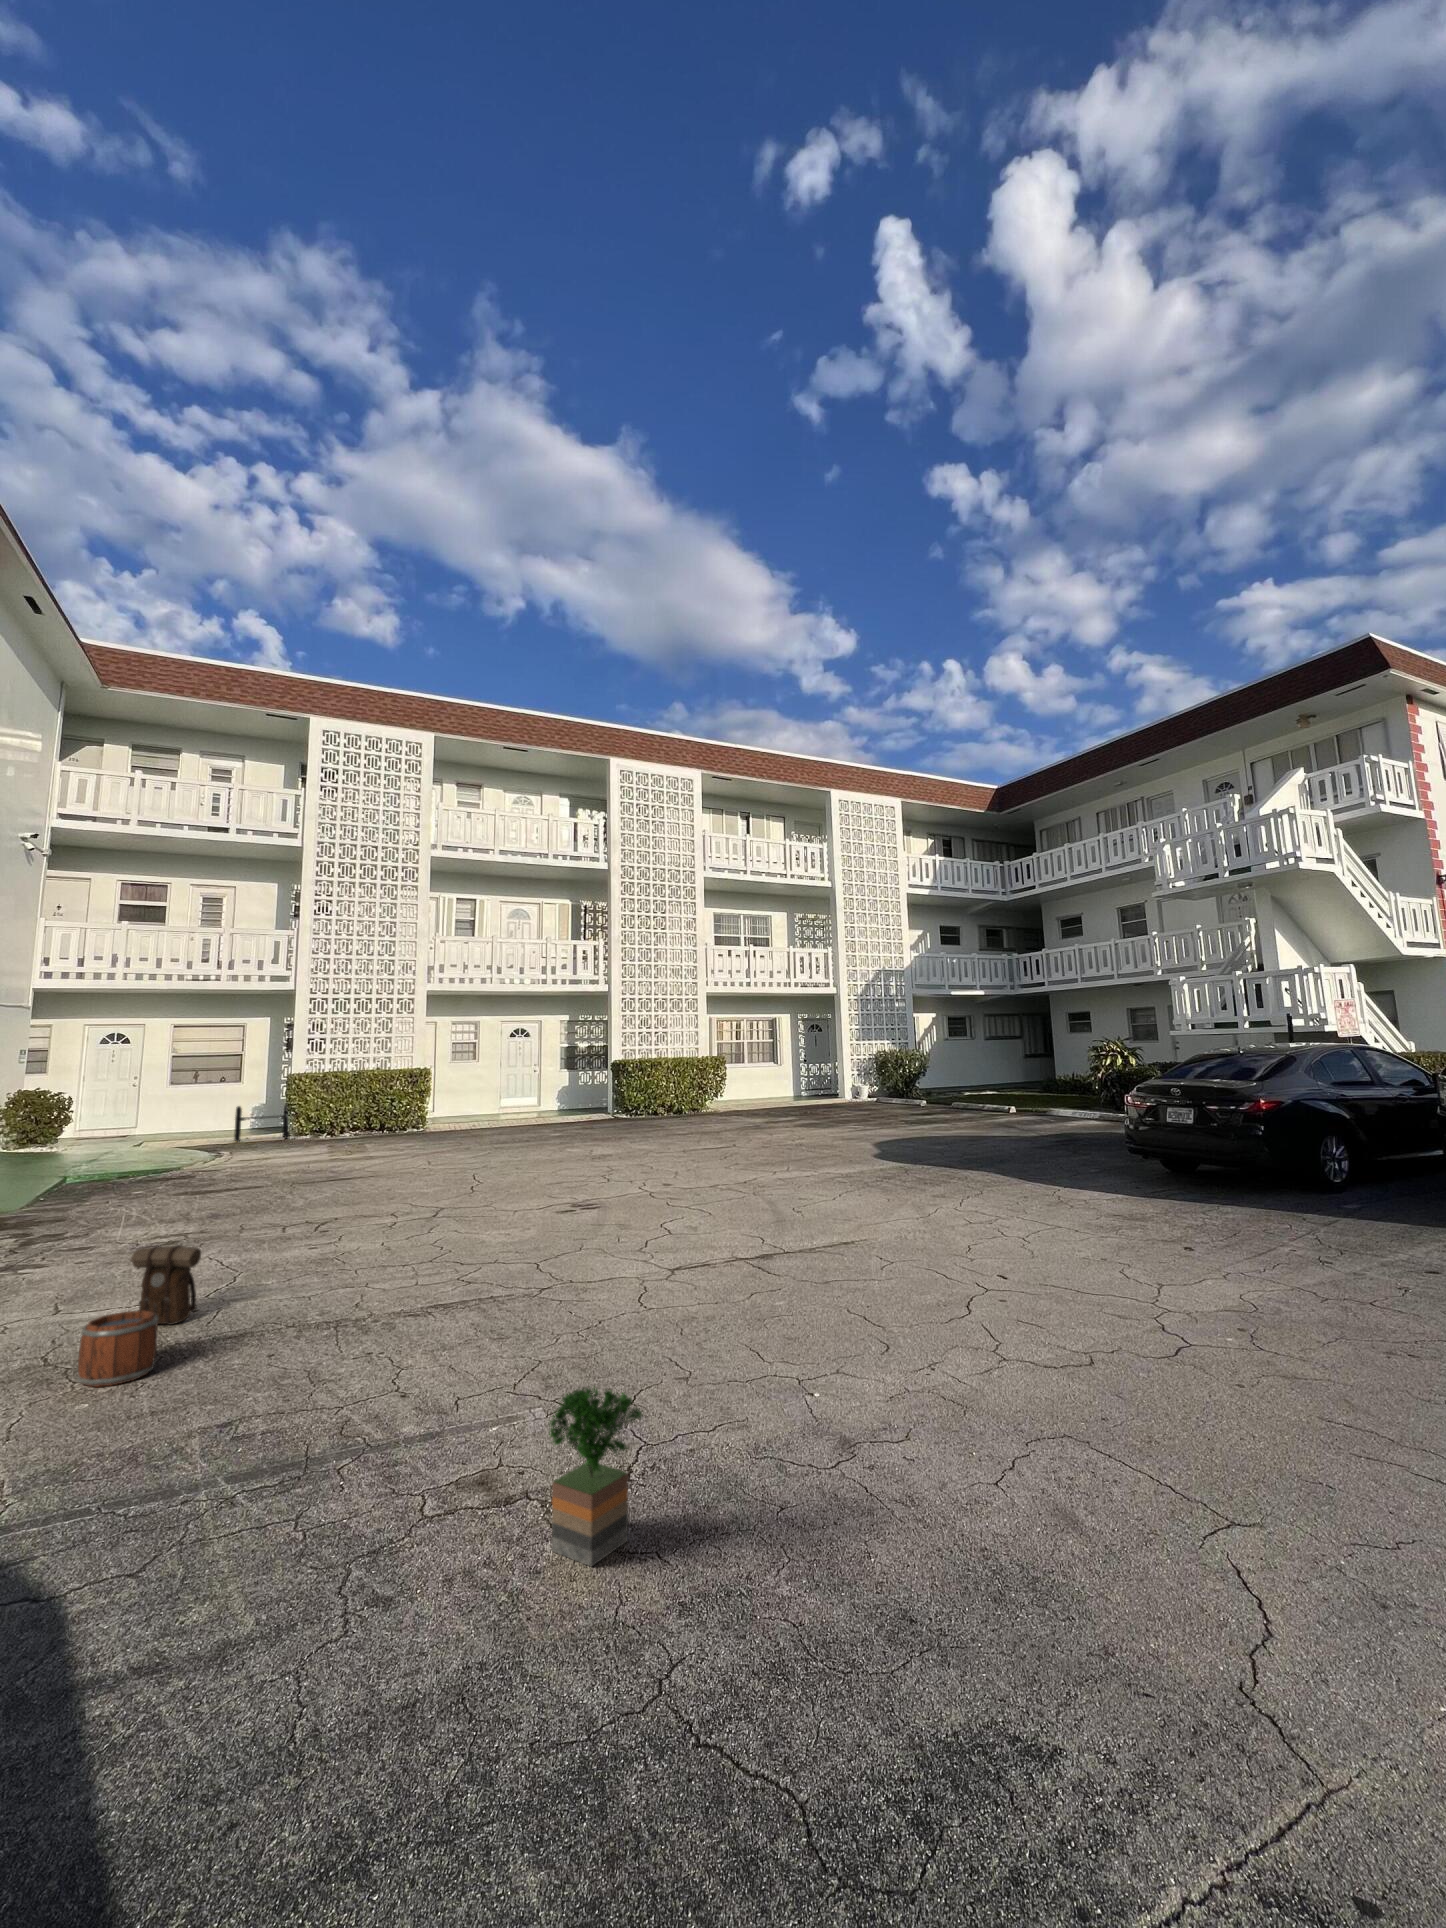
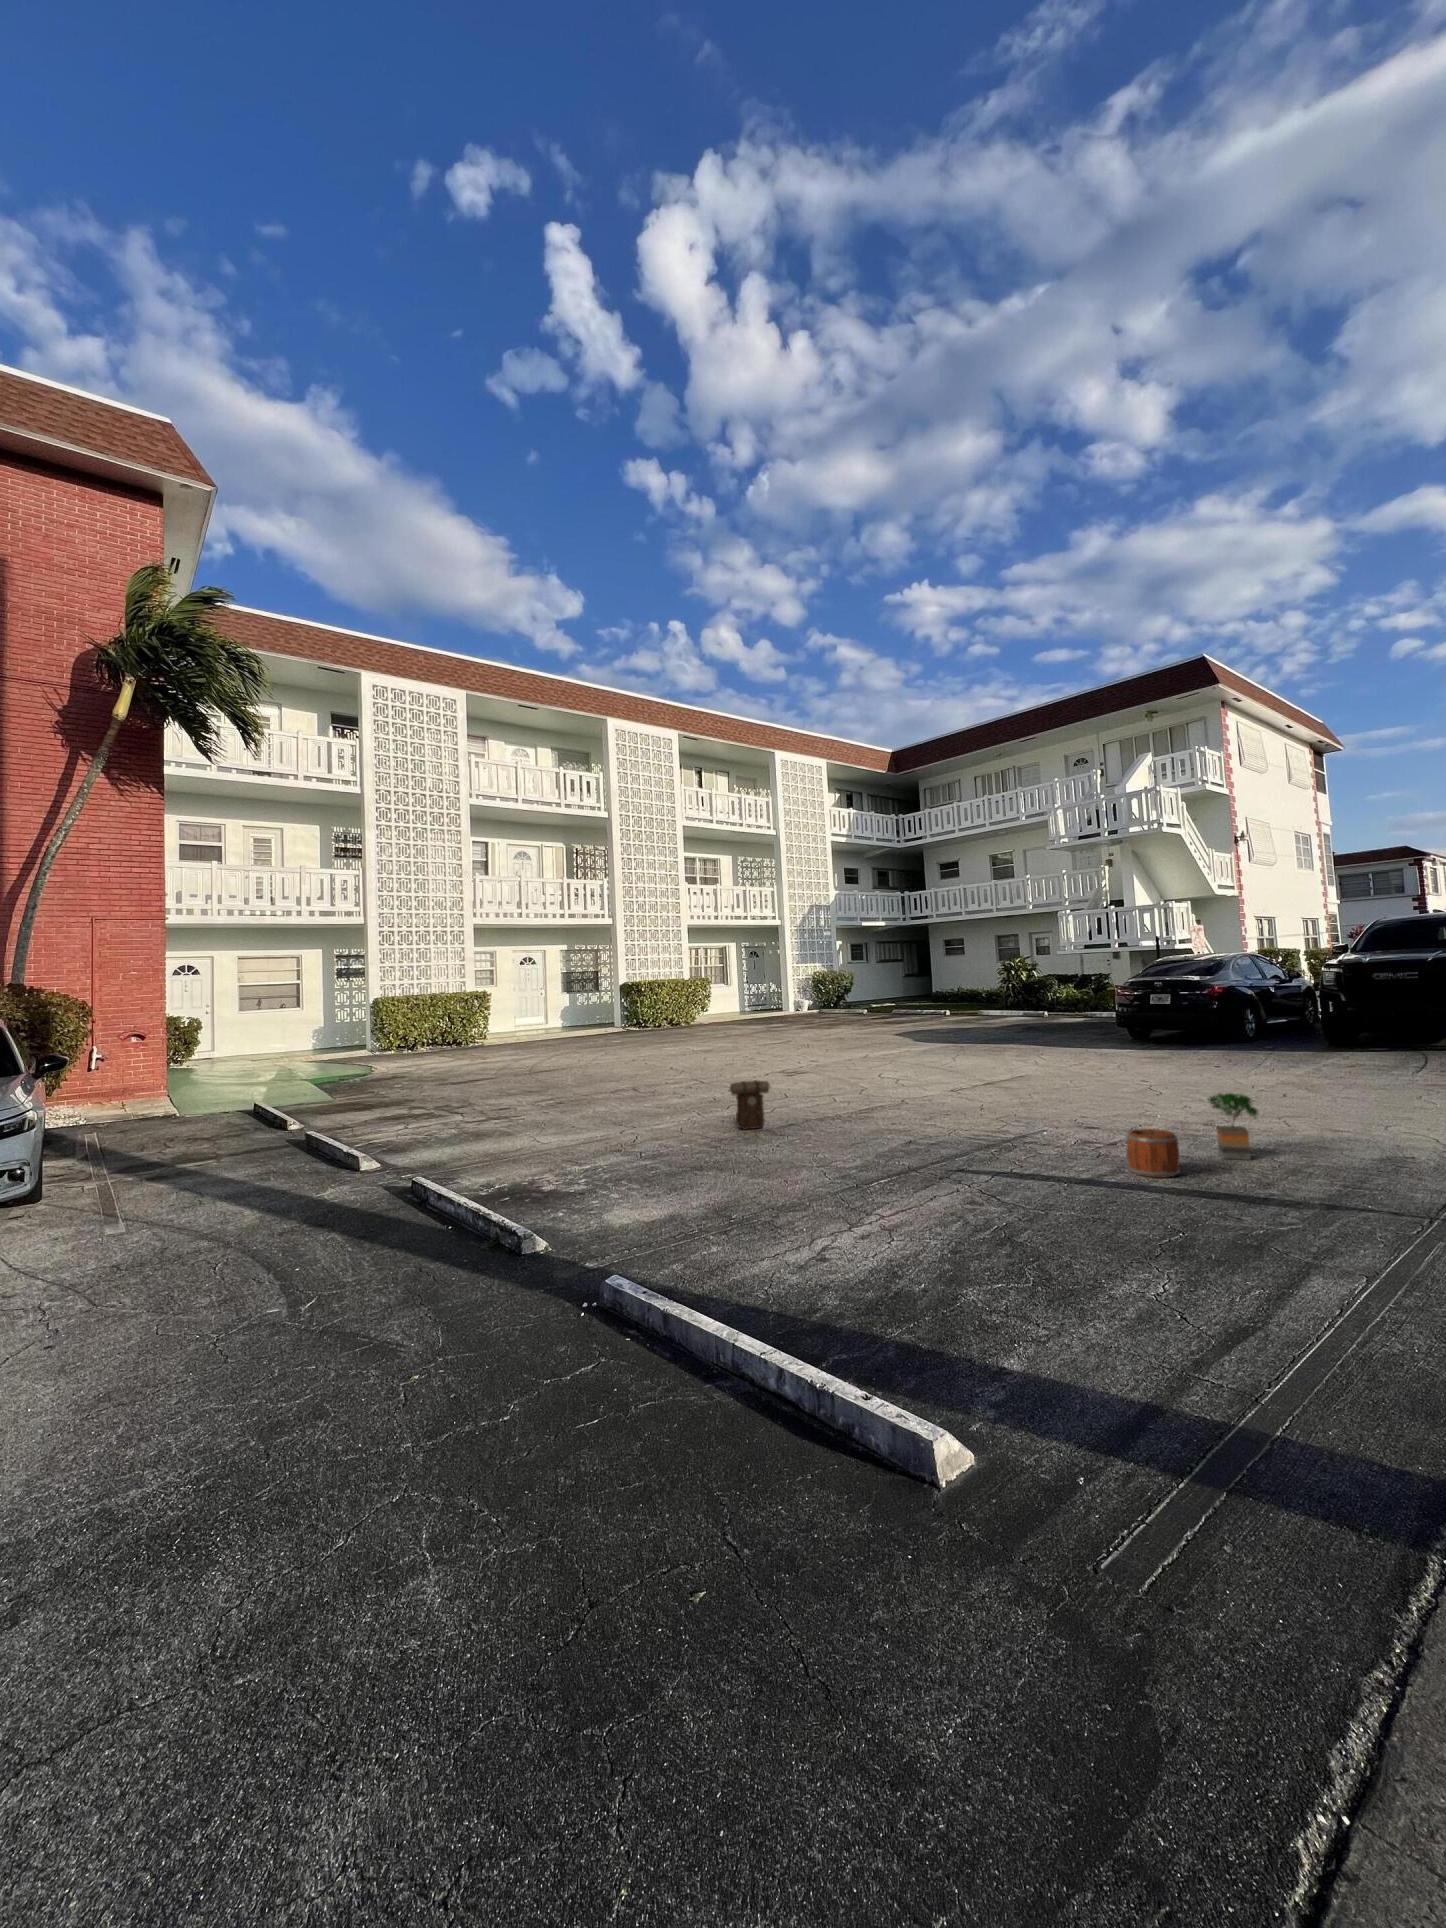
bench: present [234,1105,289,1142] -> none [333,1023,384,1057]
bucket: present [78,1311,158,1387] -> present [1126,1129,1180,1178]

